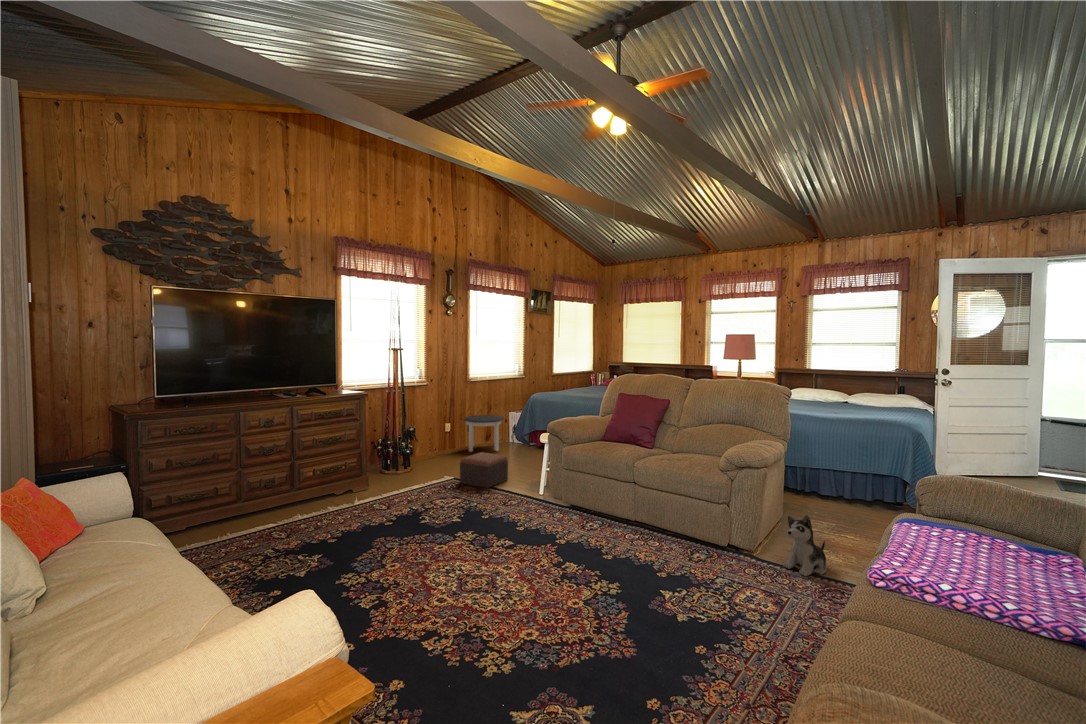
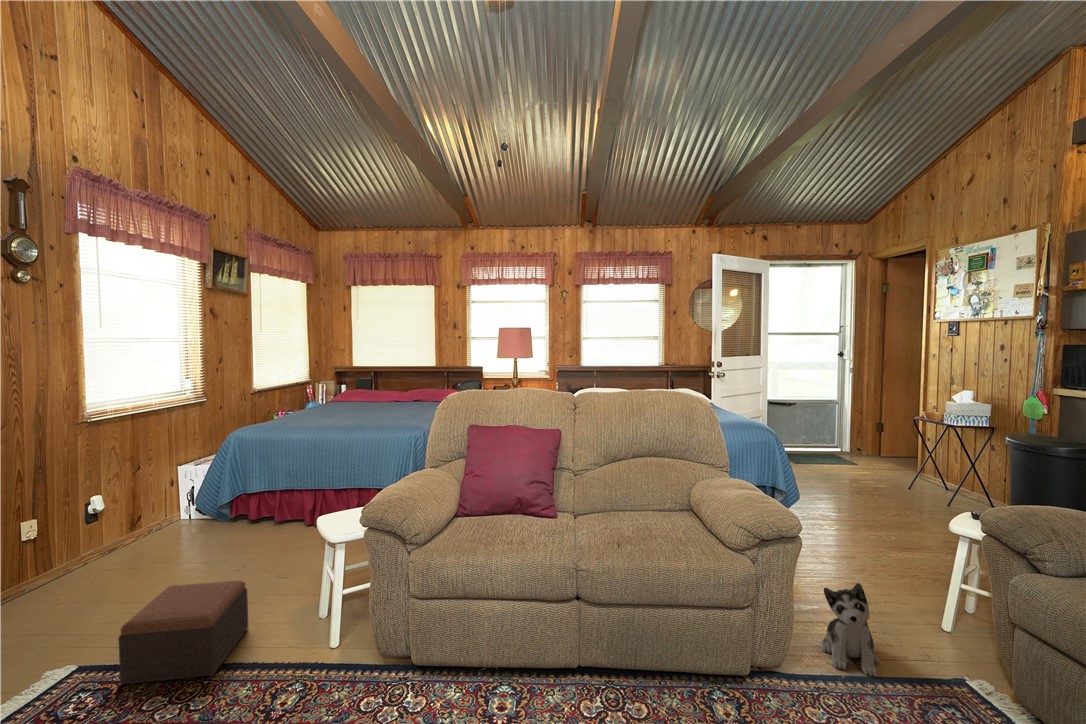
round table: present [464,415,504,452] -> none [79,481,183,569]

